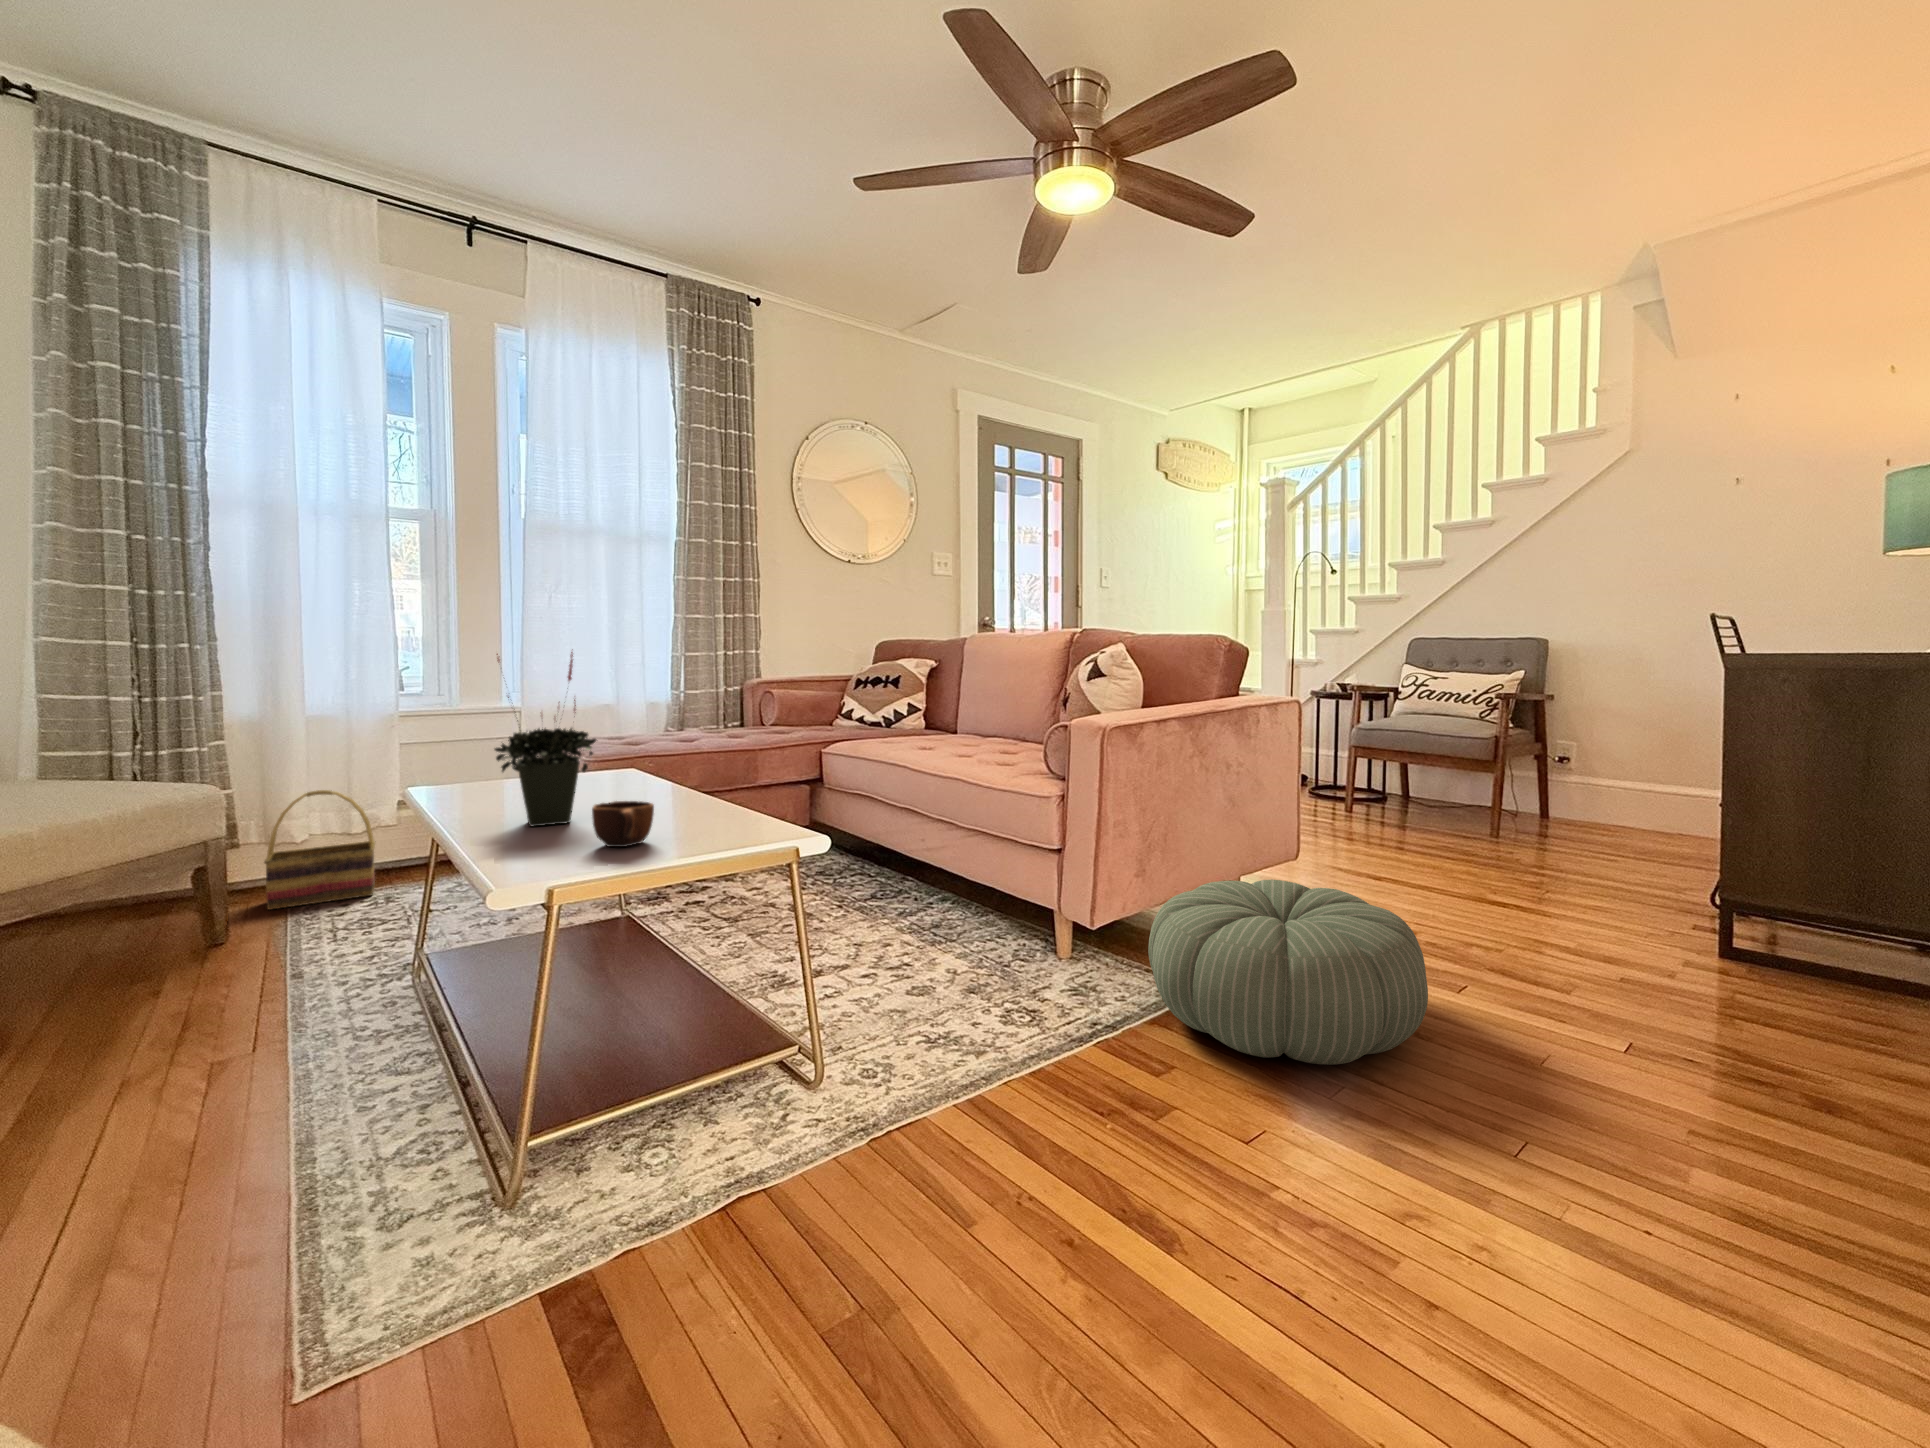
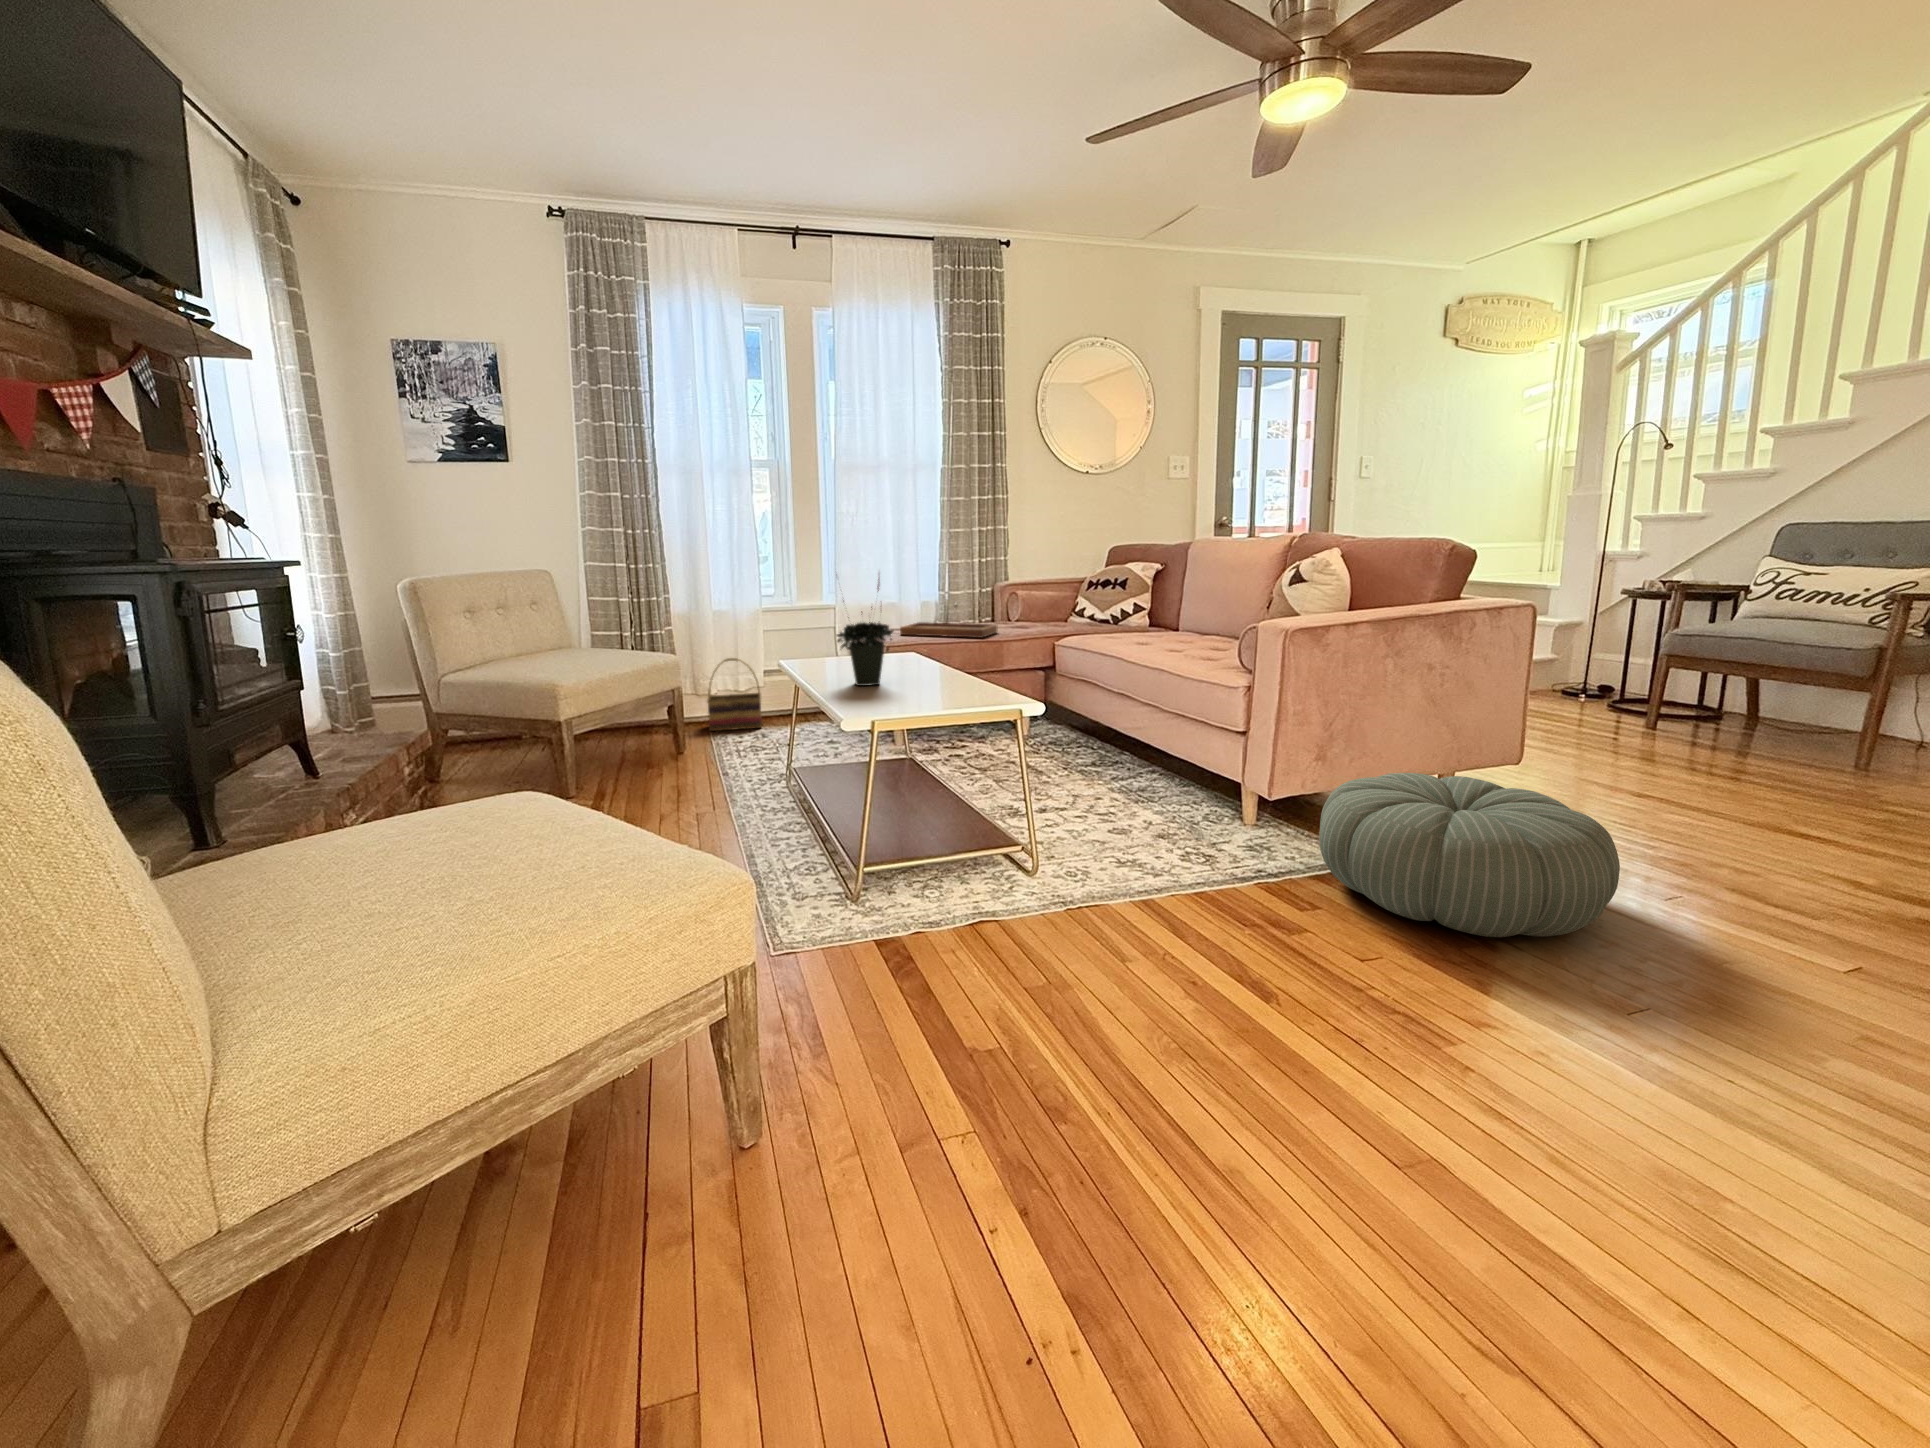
tray: none [611,705,749,748] -> present [900,604,998,638]
mug: present [592,801,654,847] -> none [893,672,930,702]

